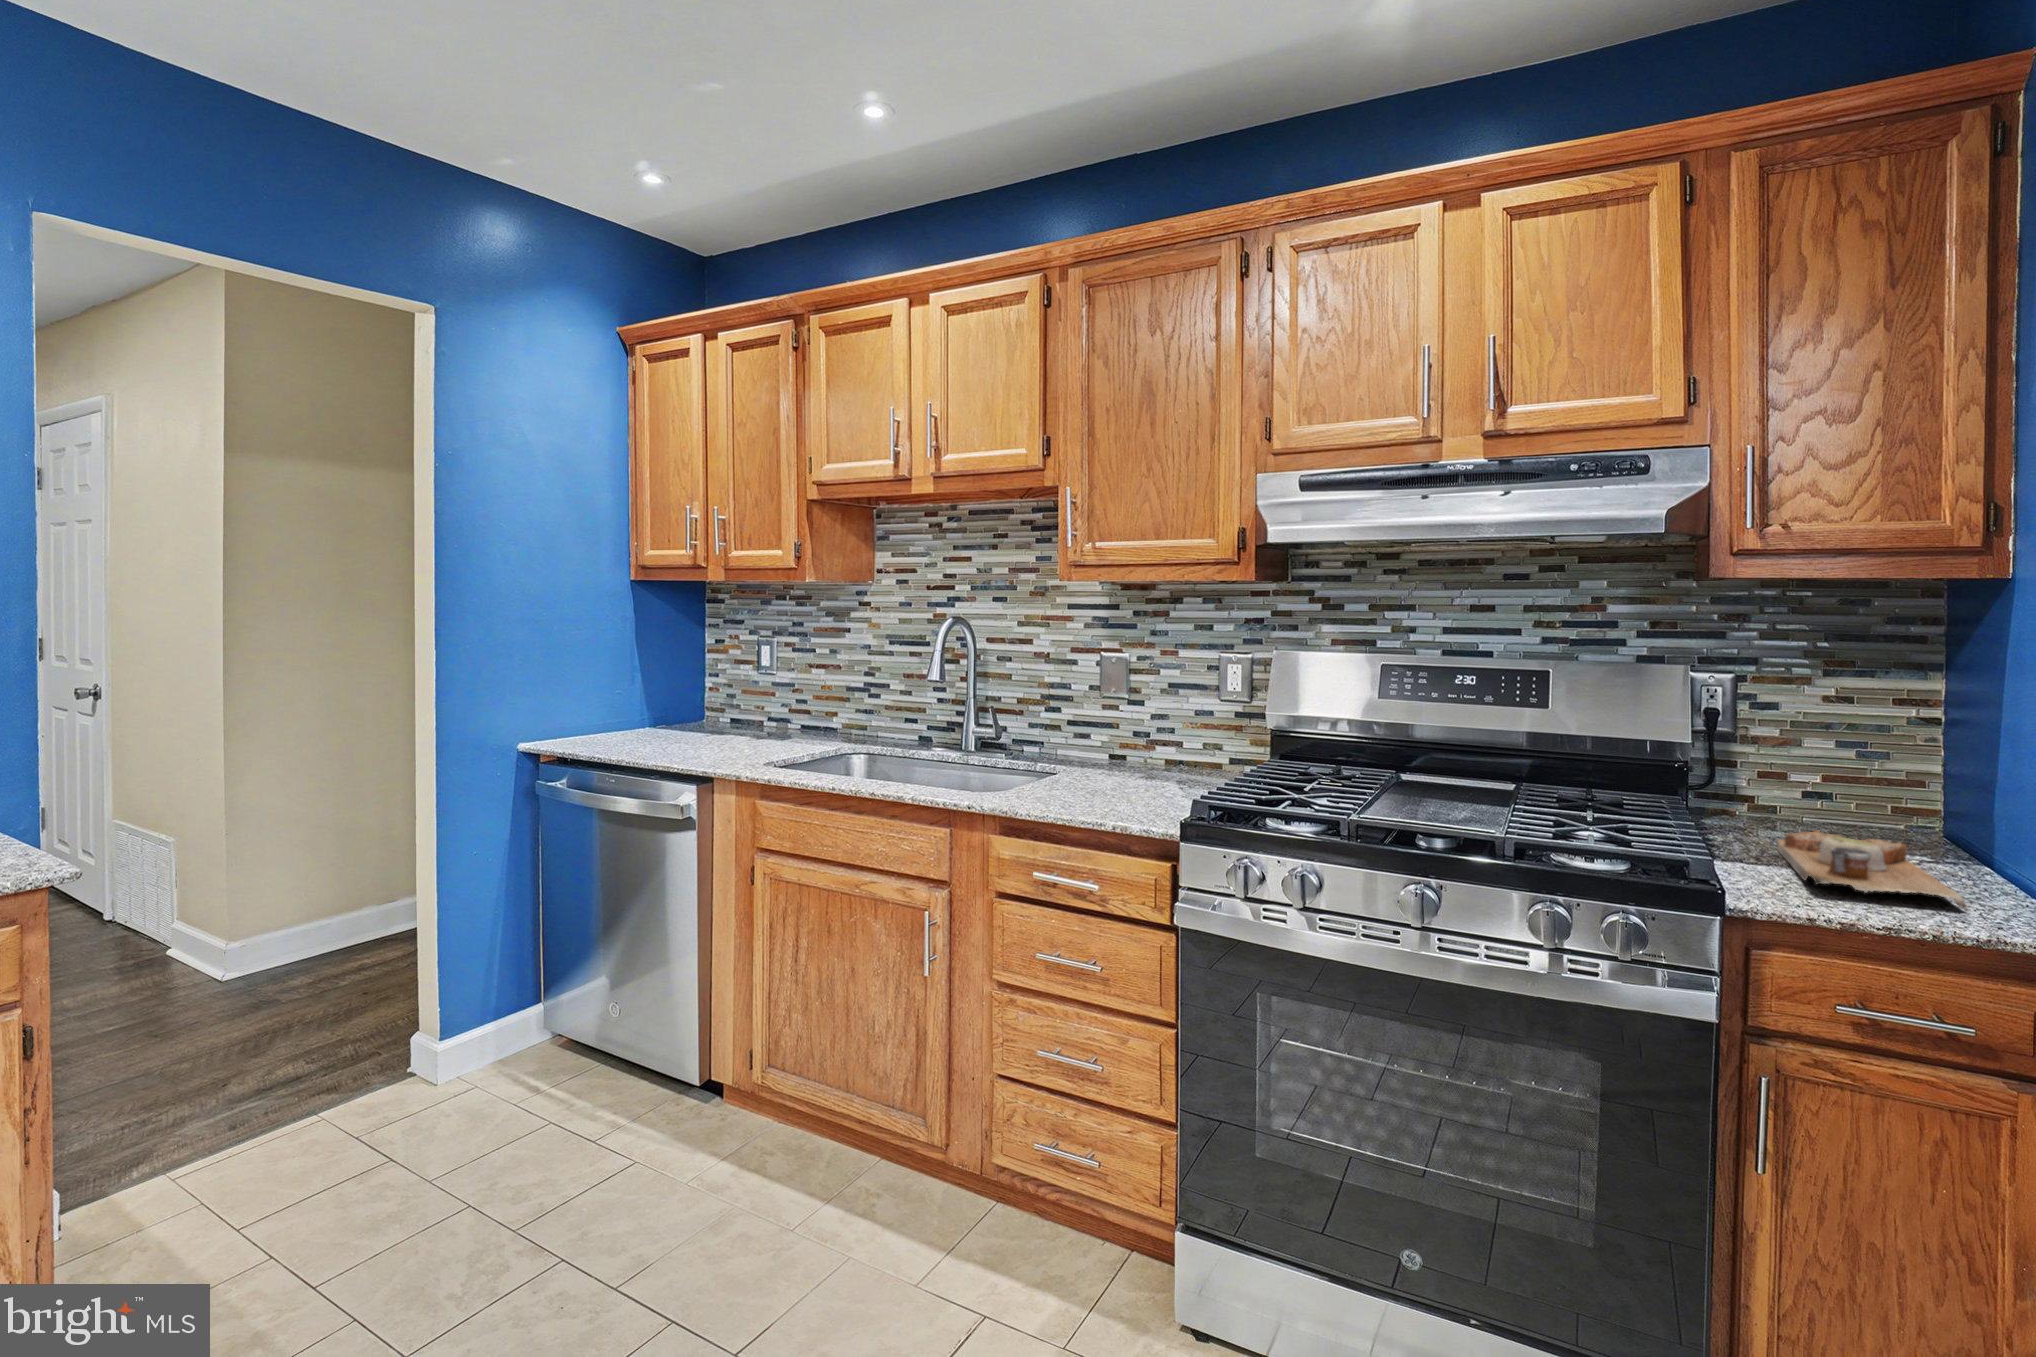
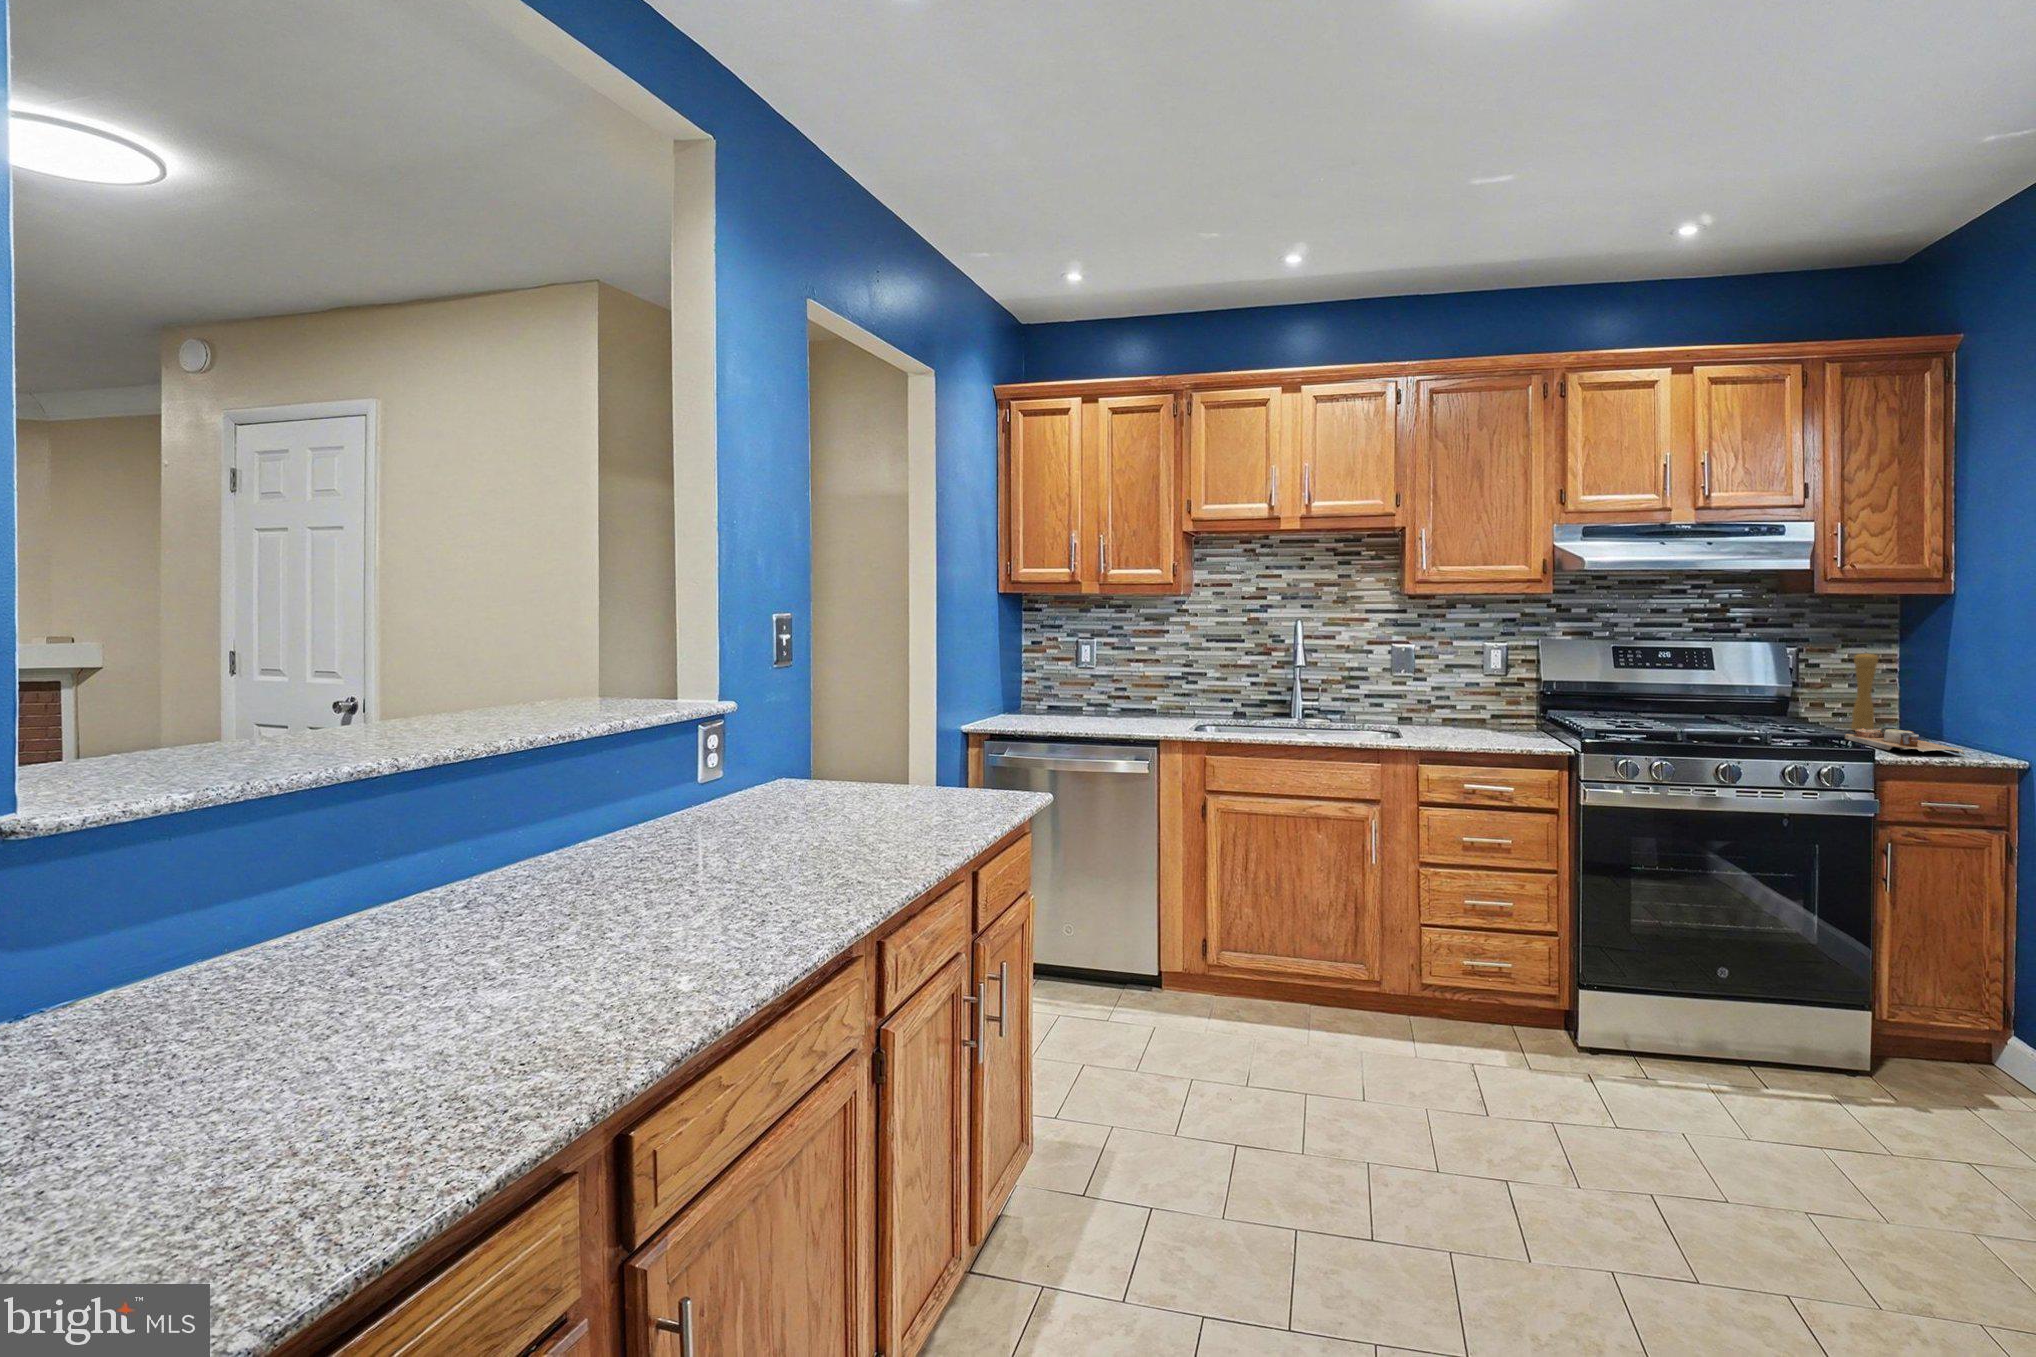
pepper mill: none [1825,685,1879,838] -> present [1851,653,1878,730]

